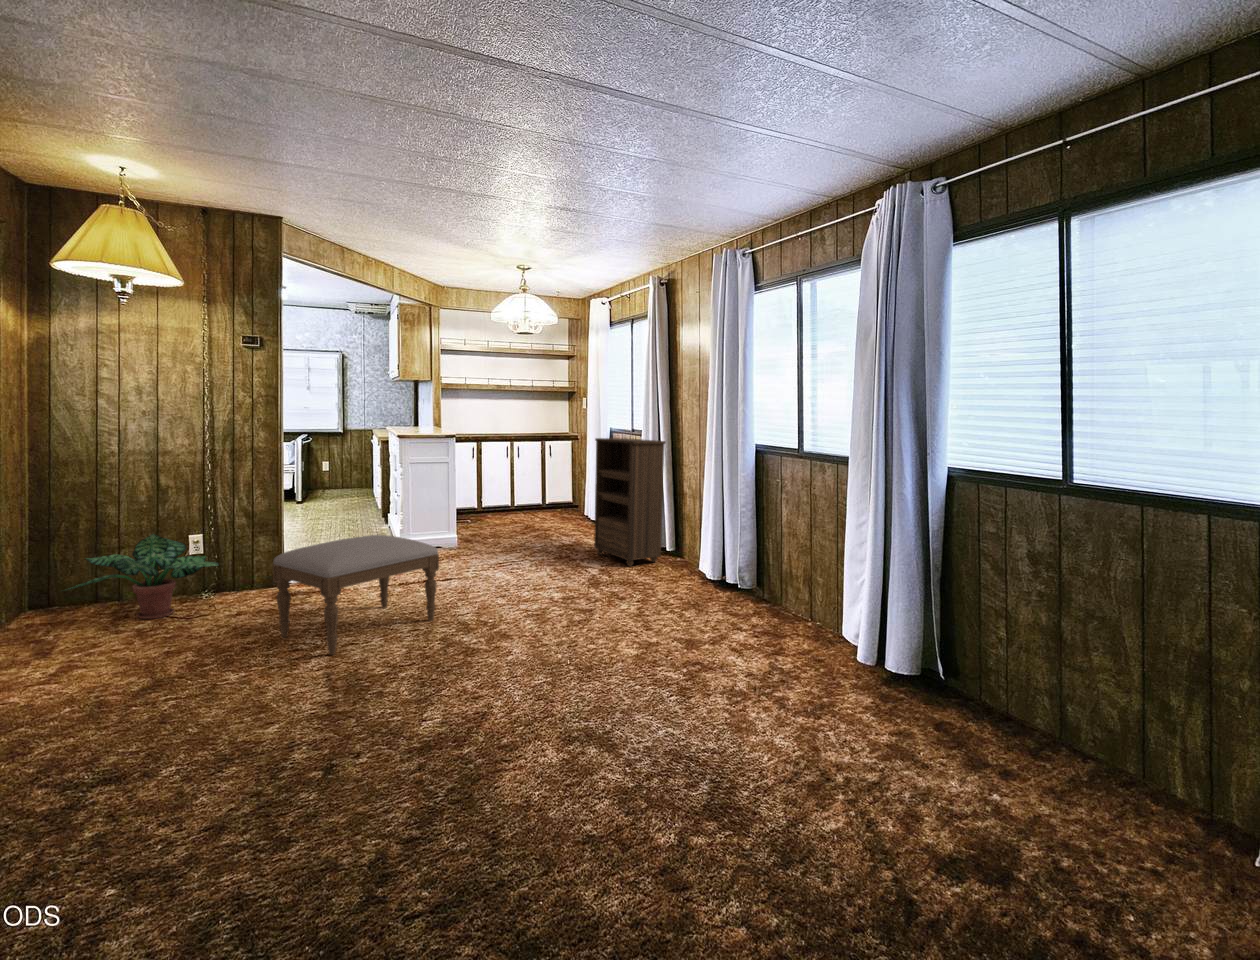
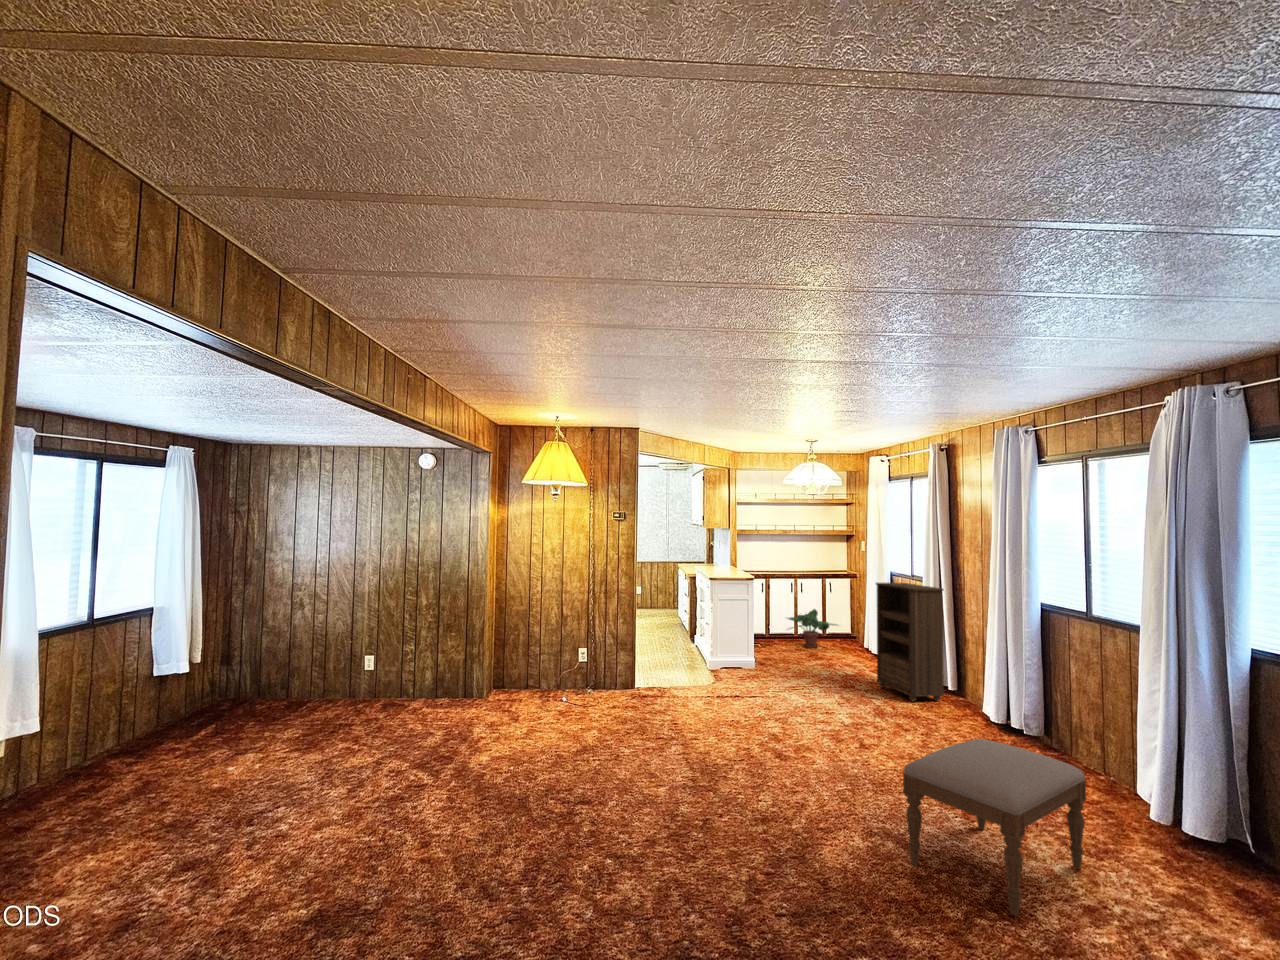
potted plant: present [67,534,219,619] -> present [788,609,836,648]
ottoman: present [273,535,439,655] -> present [903,739,1086,916]

